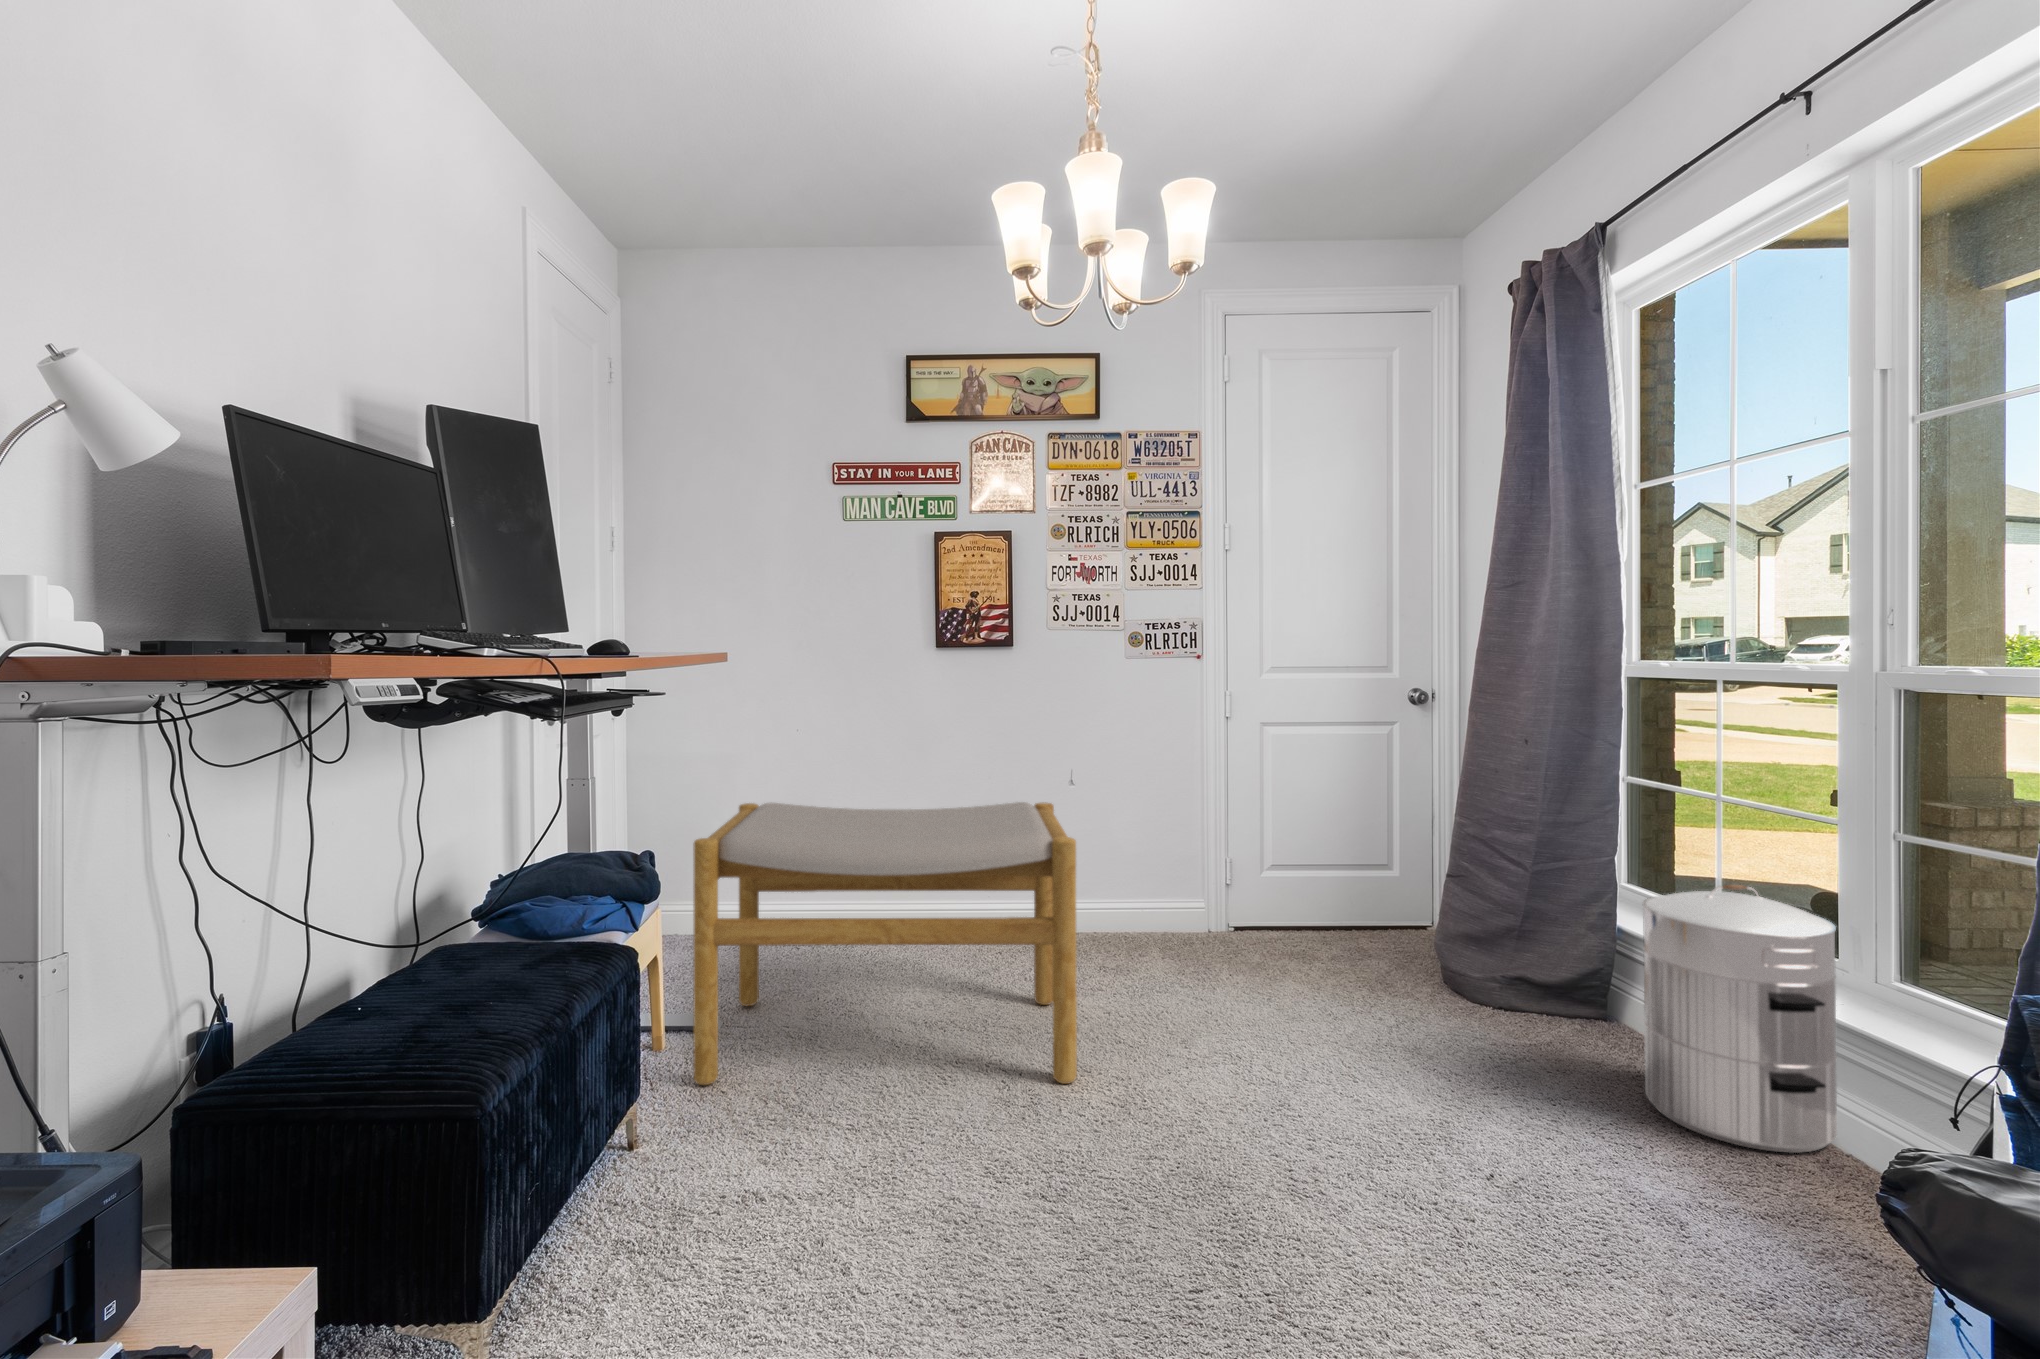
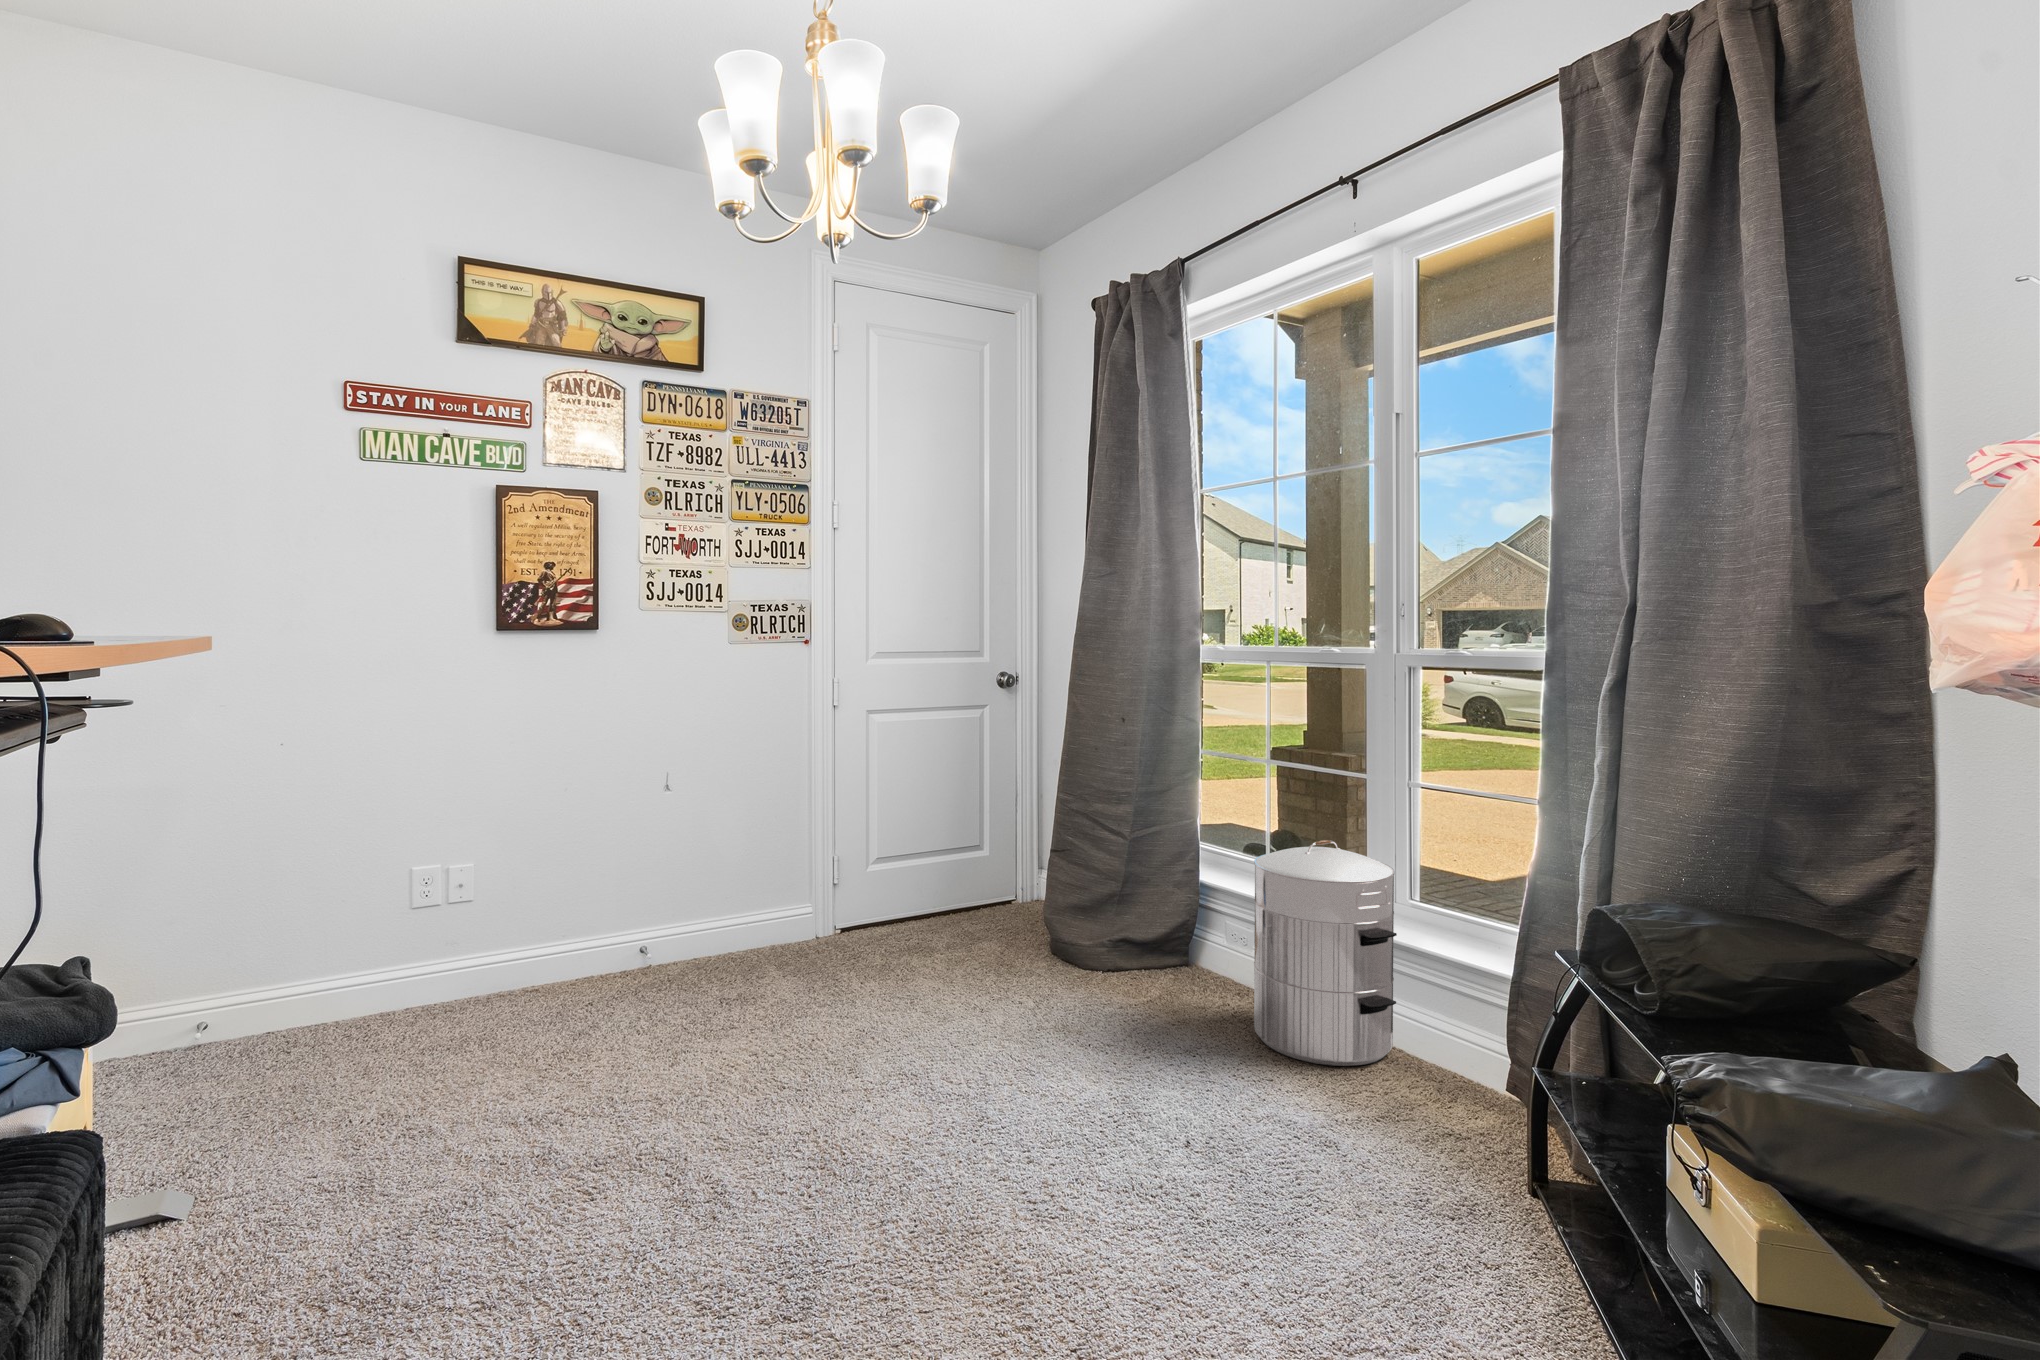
footstool: present [693,802,1077,1085] -> none [195,817,758,1294]

